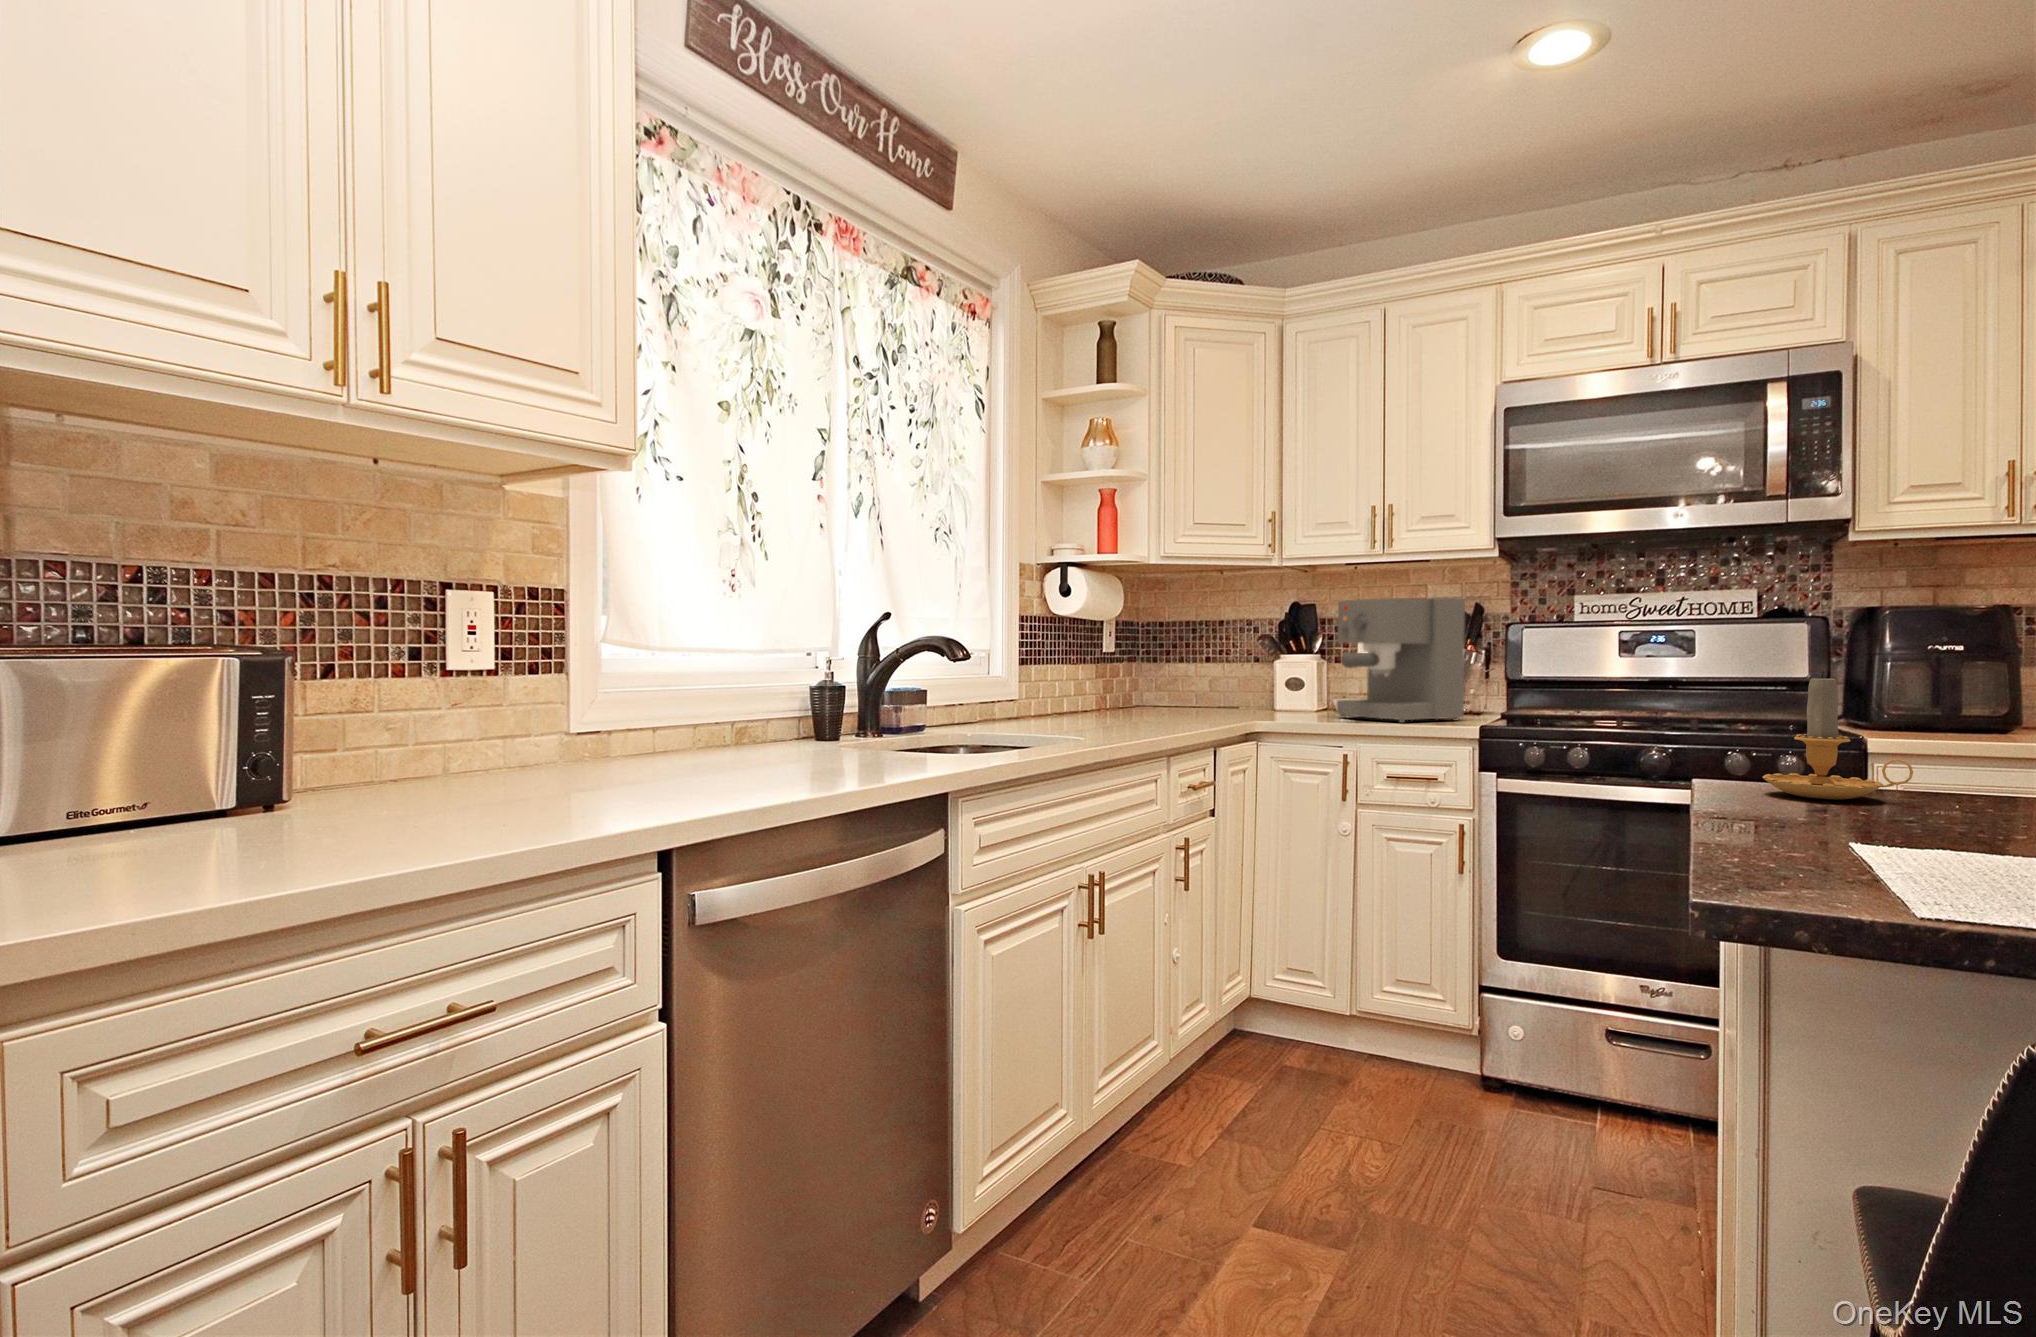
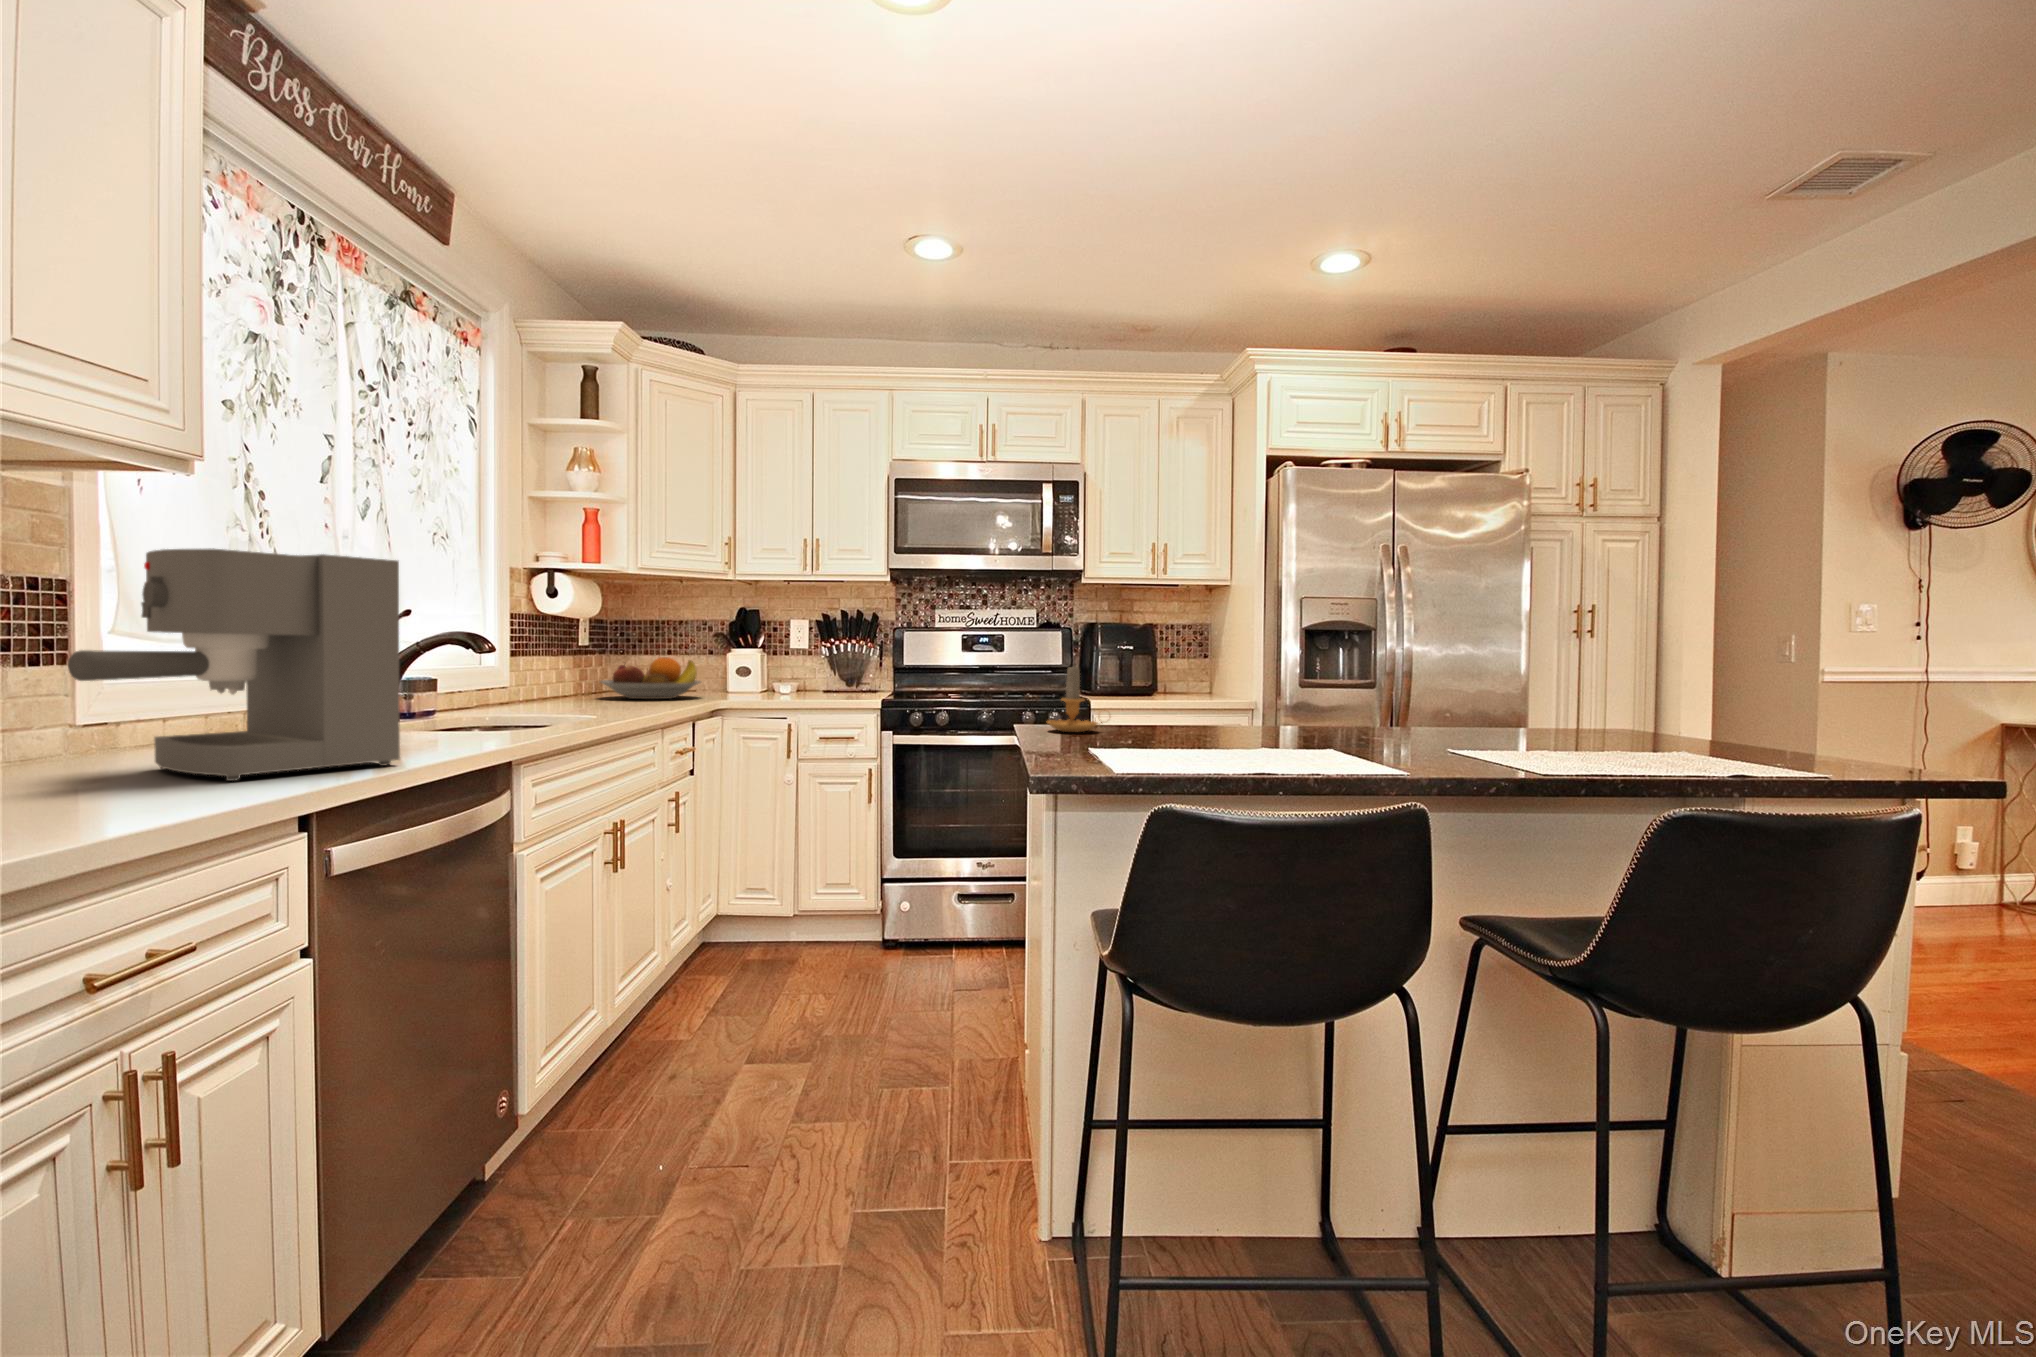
coffee maker: present [1337,598,1465,723] -> present [68,548,400,781]
fruit bowl: none [1114,666,1234,718] -> present [600,657,701,699]

